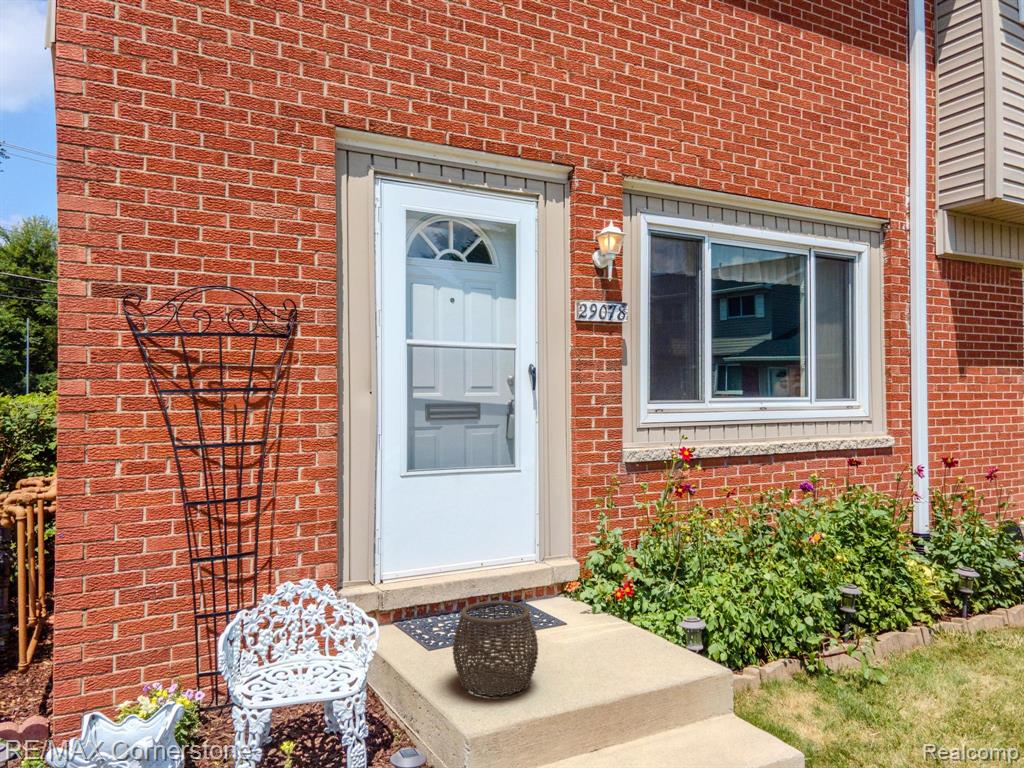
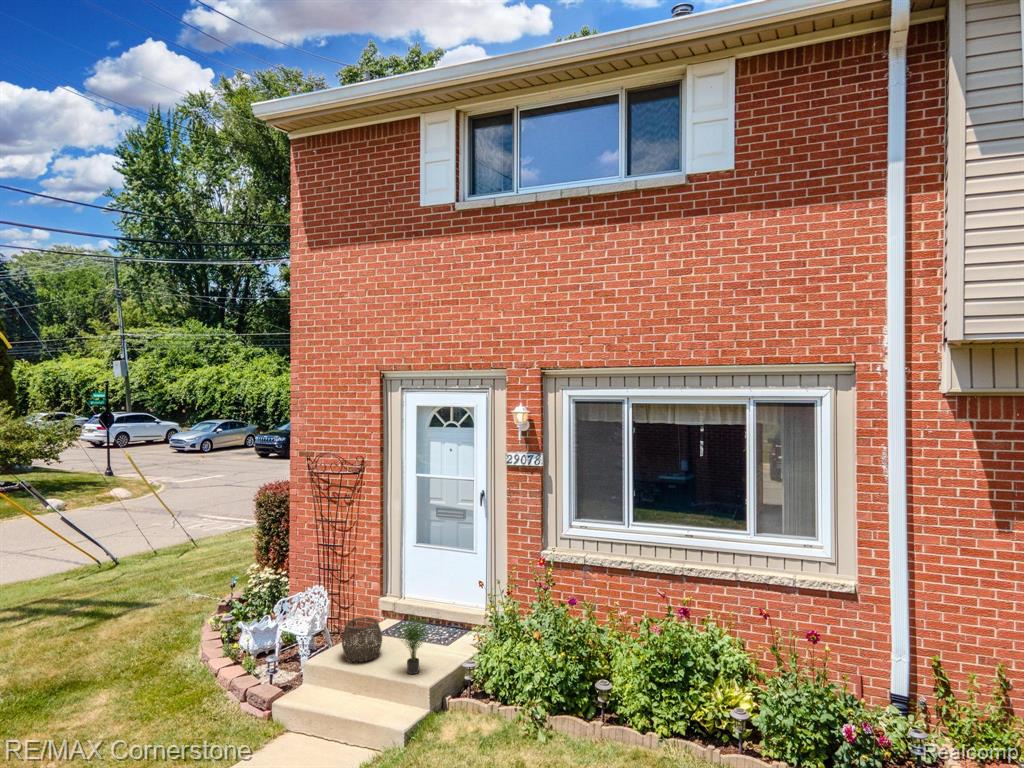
potted plant: none [582,549,662,671] -> present [400,615,427,674]

